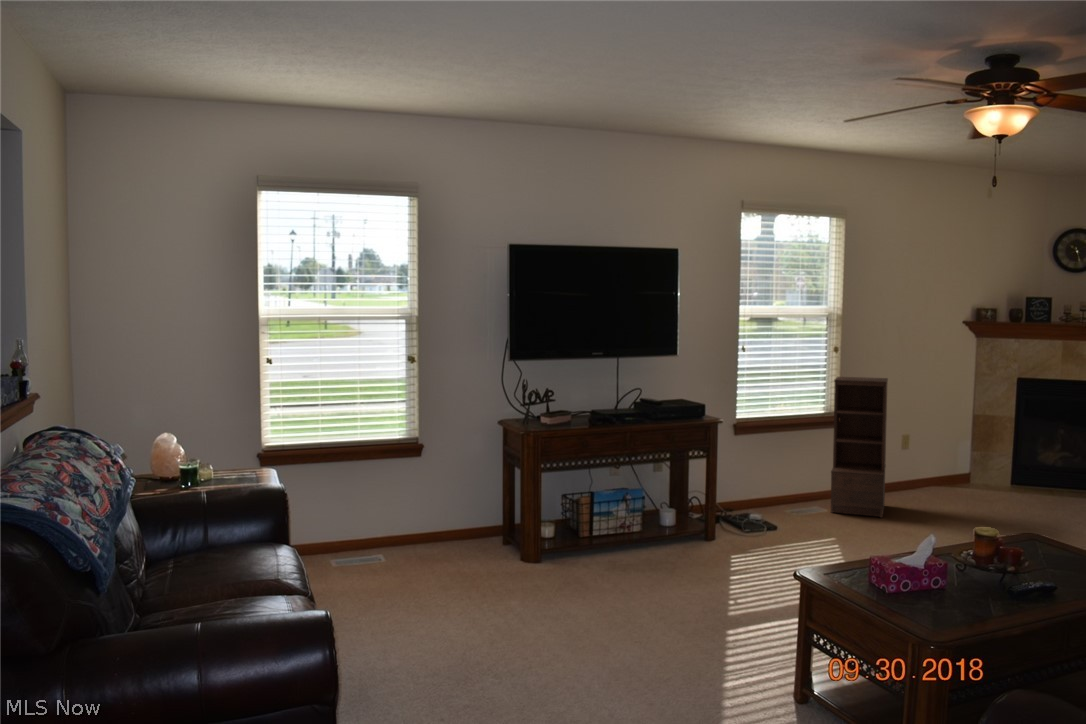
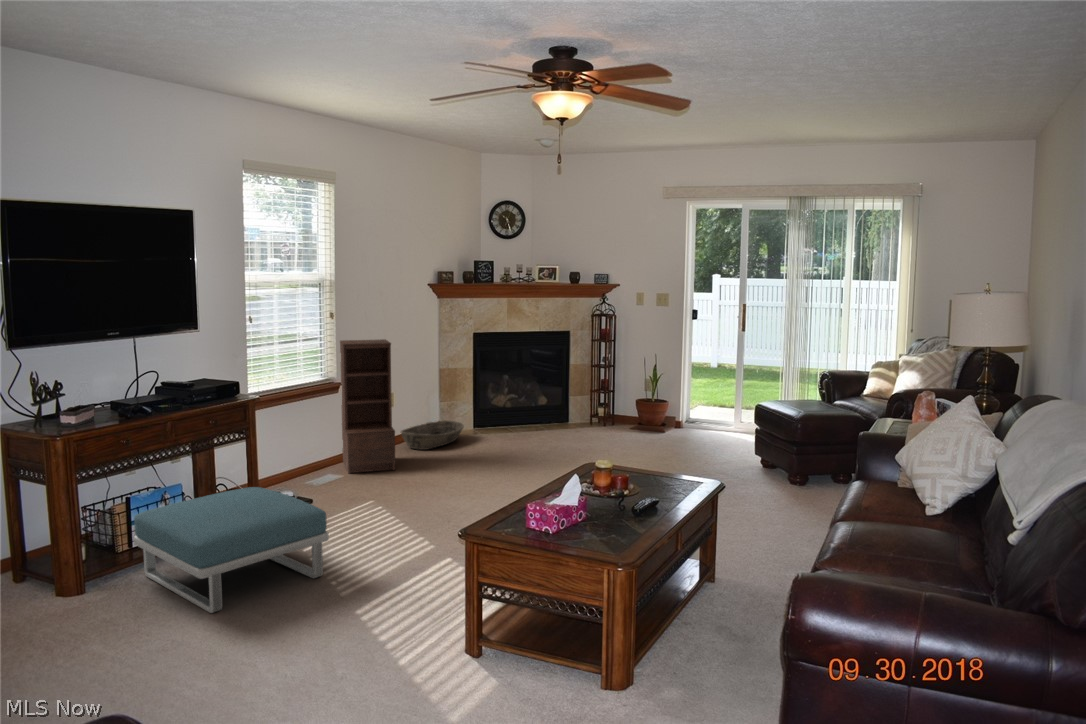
basket: none [909,475,993,504] -> present [401,420,464,450]
footstool: none [586,501,735,599] -> present [134,487,329,613]

